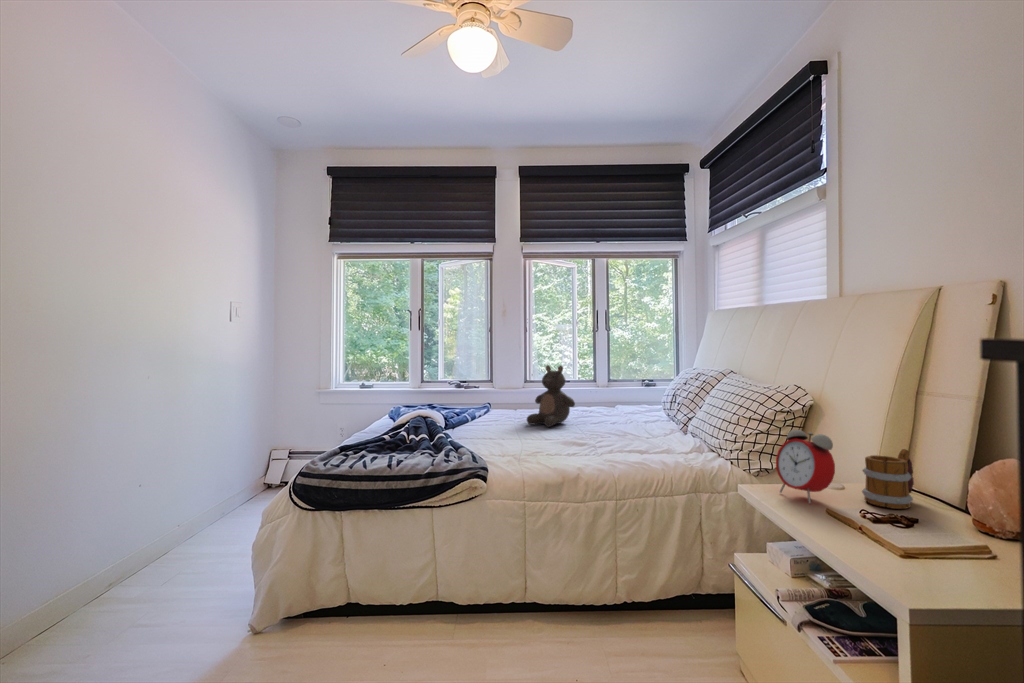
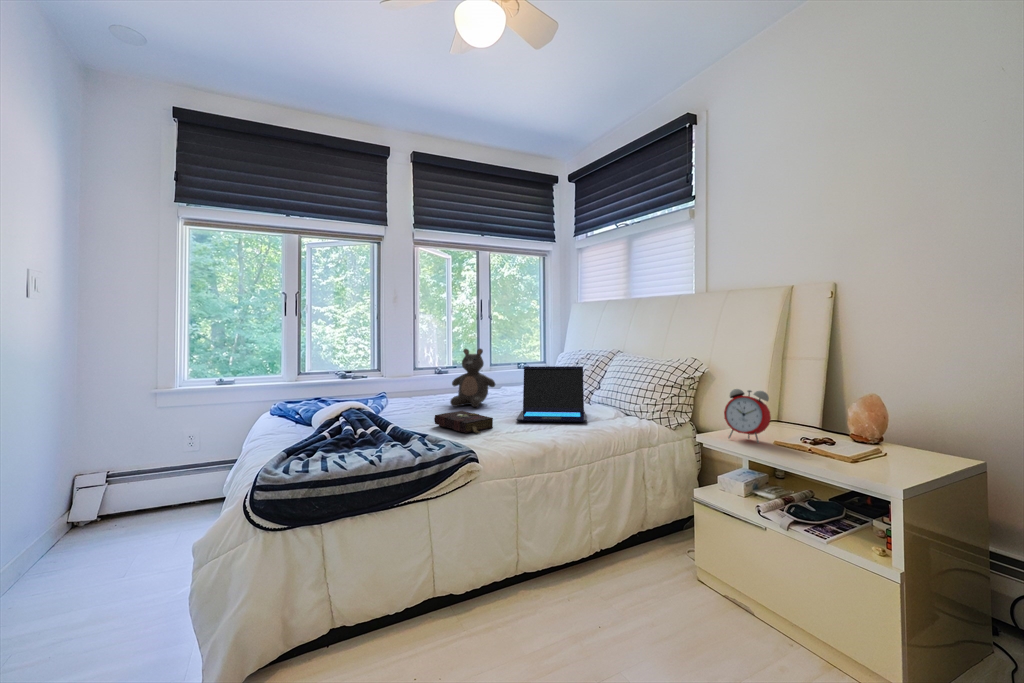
laptop: none [565,387,660,453] -> present [516,366,587,422]
book: none [487,429,536,453] -> present [434,411,493,433]
mug: present [862,449,914,509] -> none [779,397,811,439]

